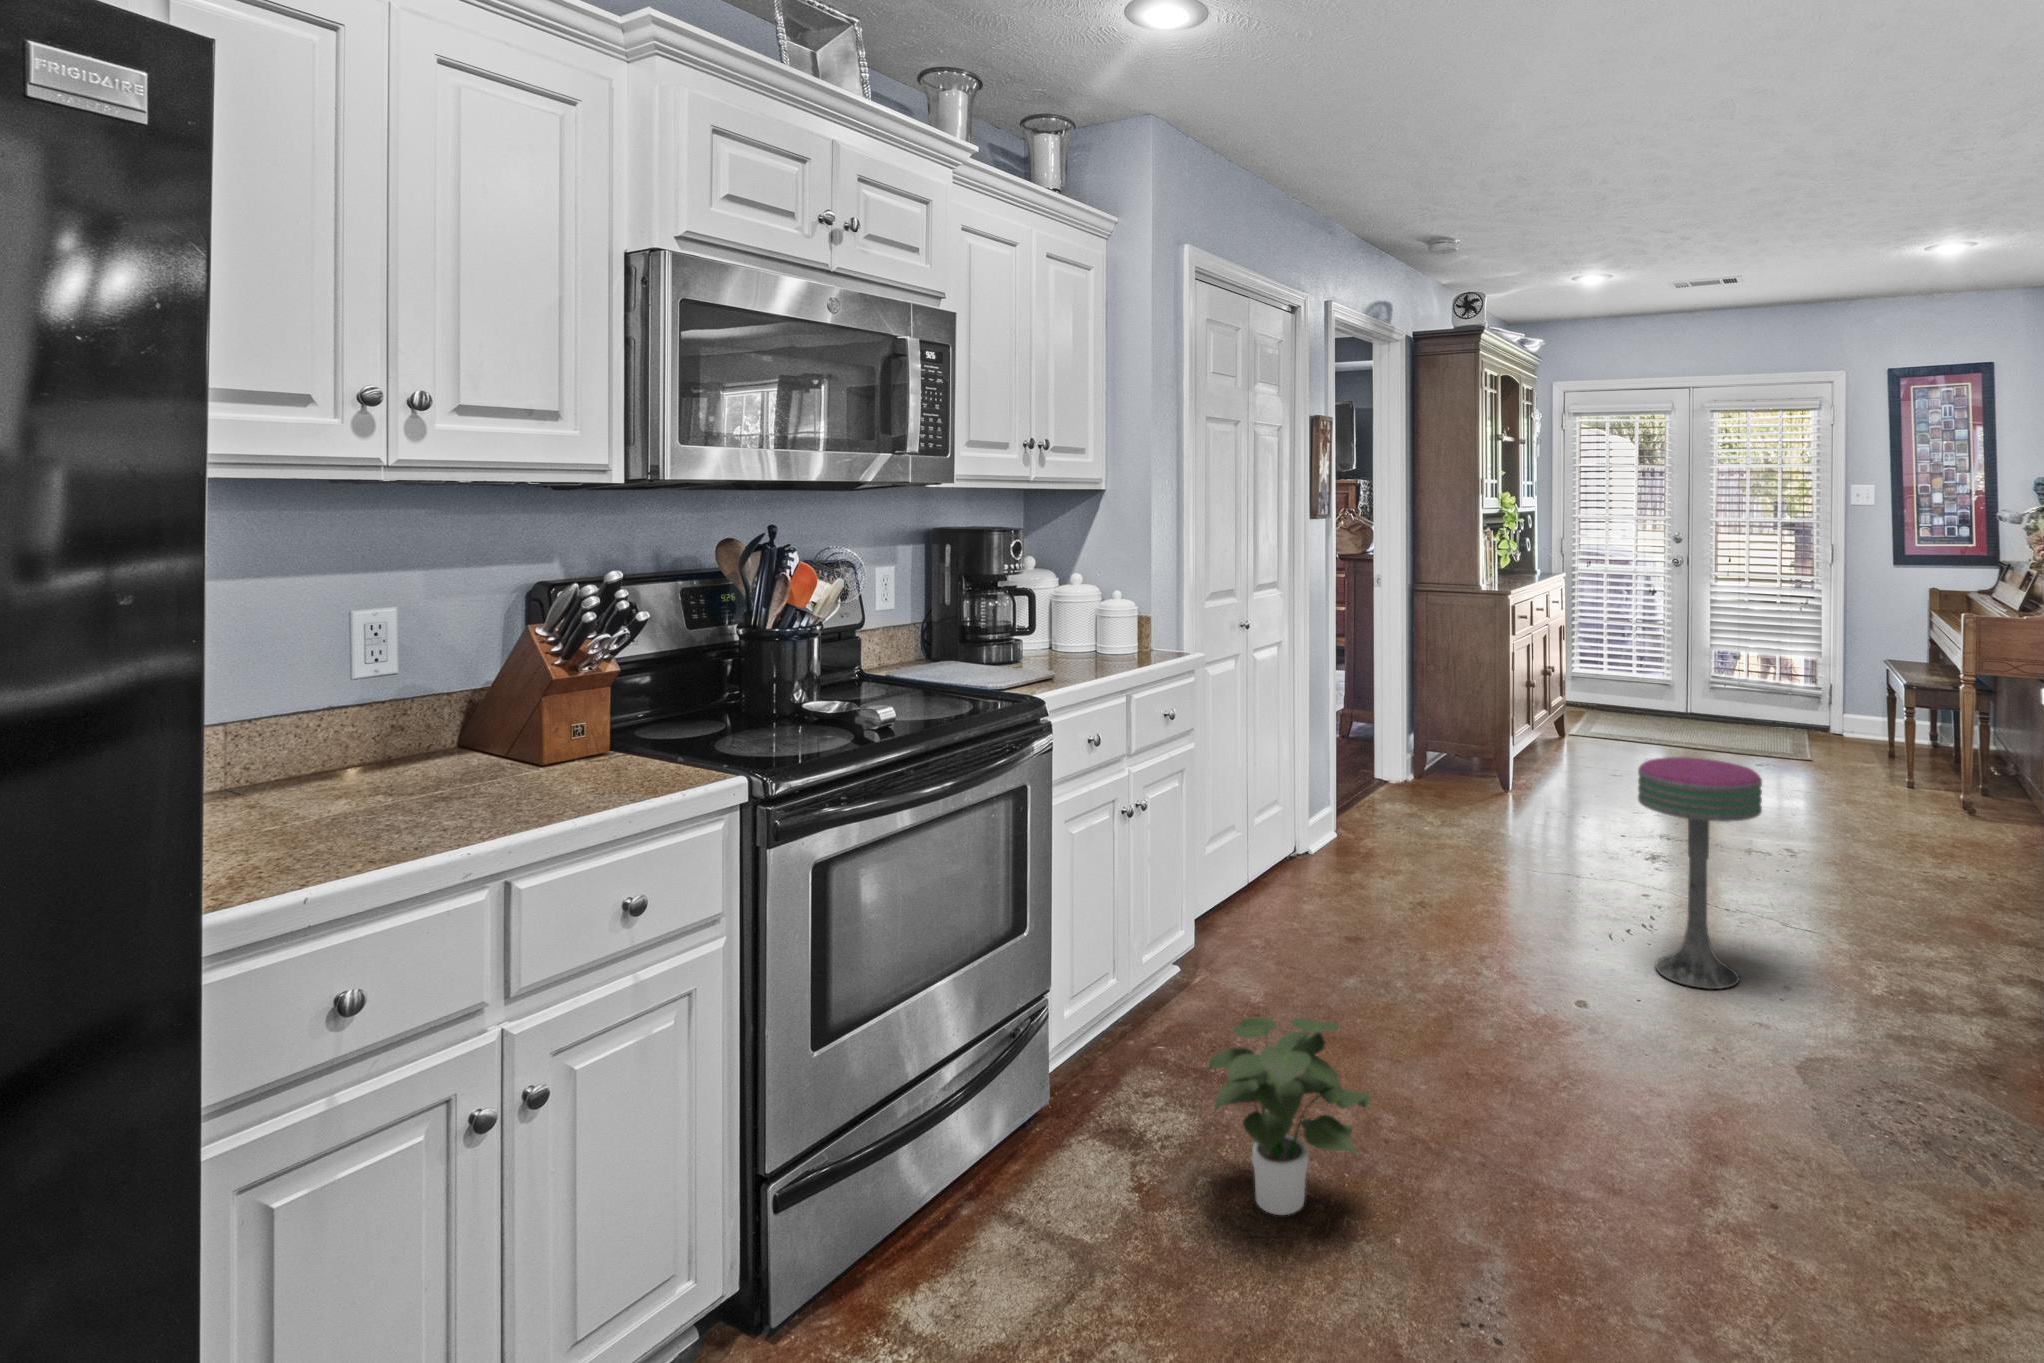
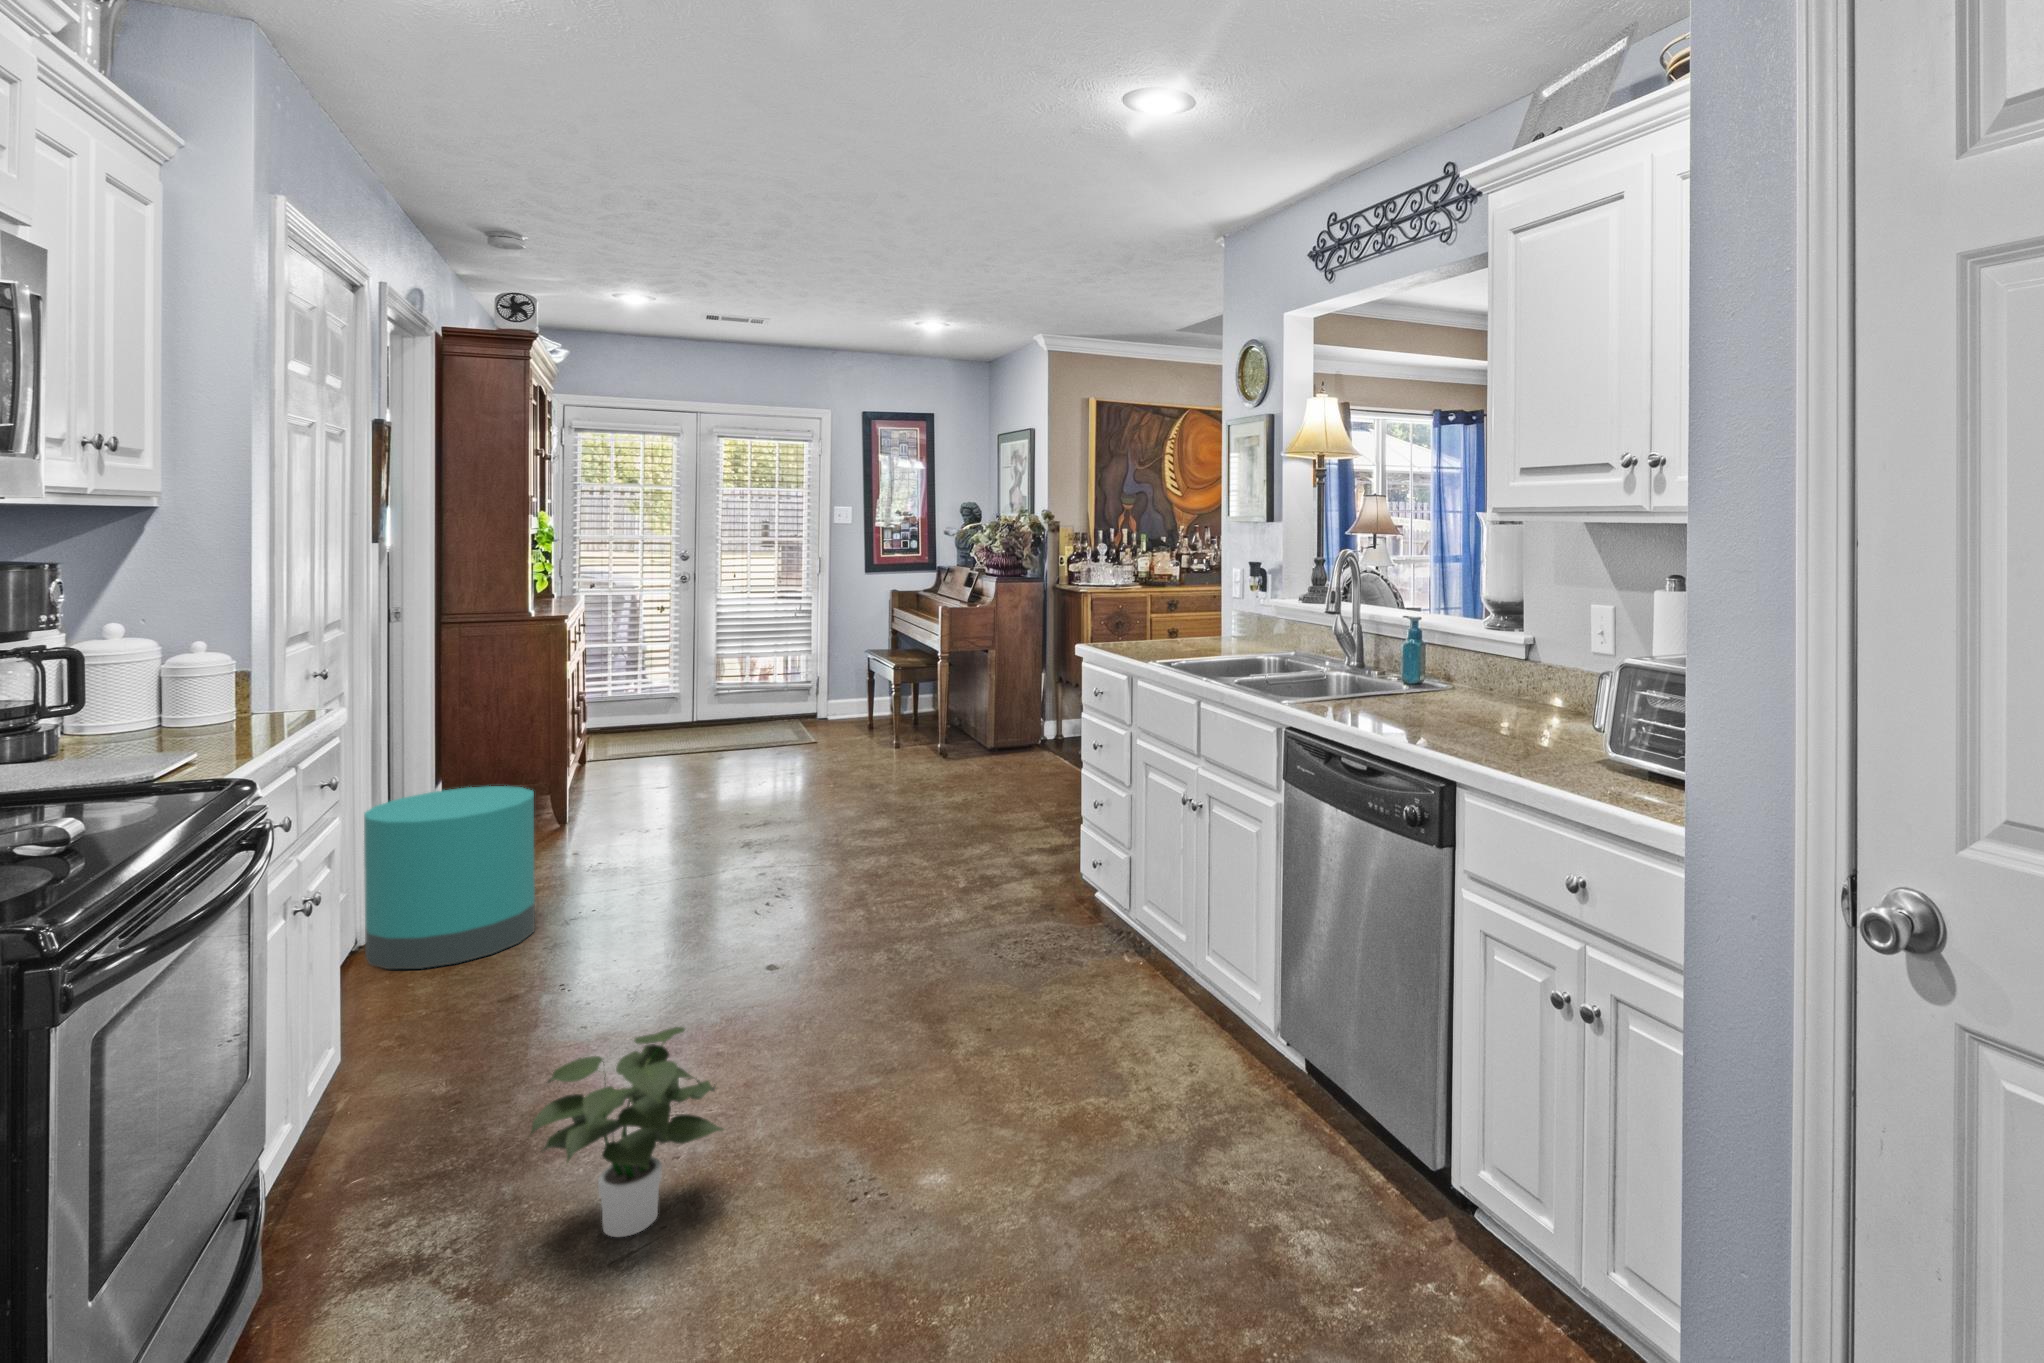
trash can: none [1290,738,1417,897] -> present [364,786,535,969]
bar stool: present [1638,757,1762,989] -> none [797,737,896,925]

